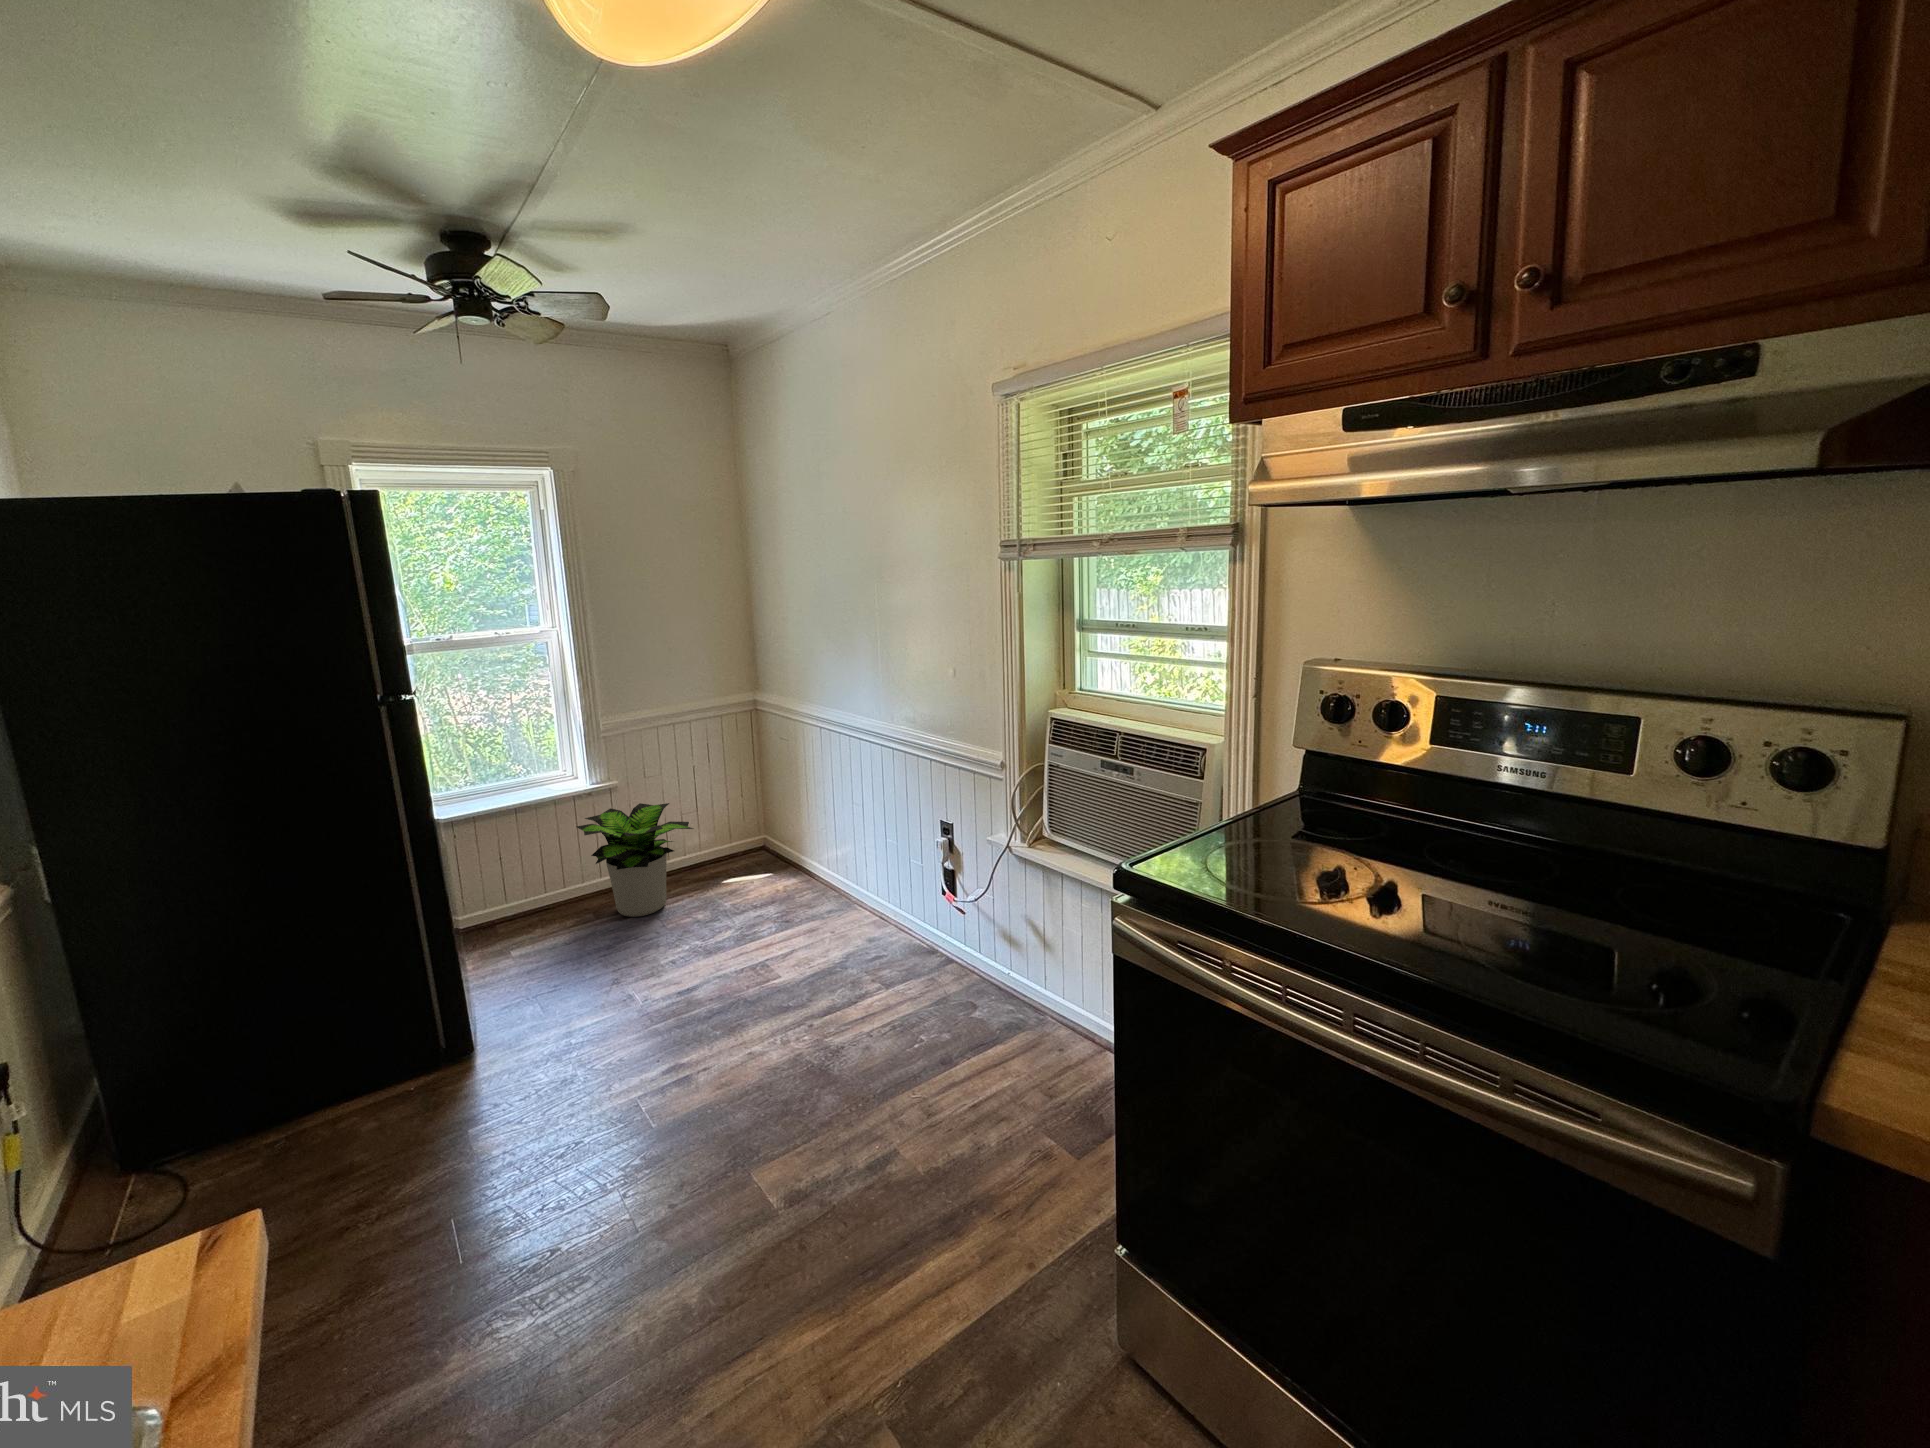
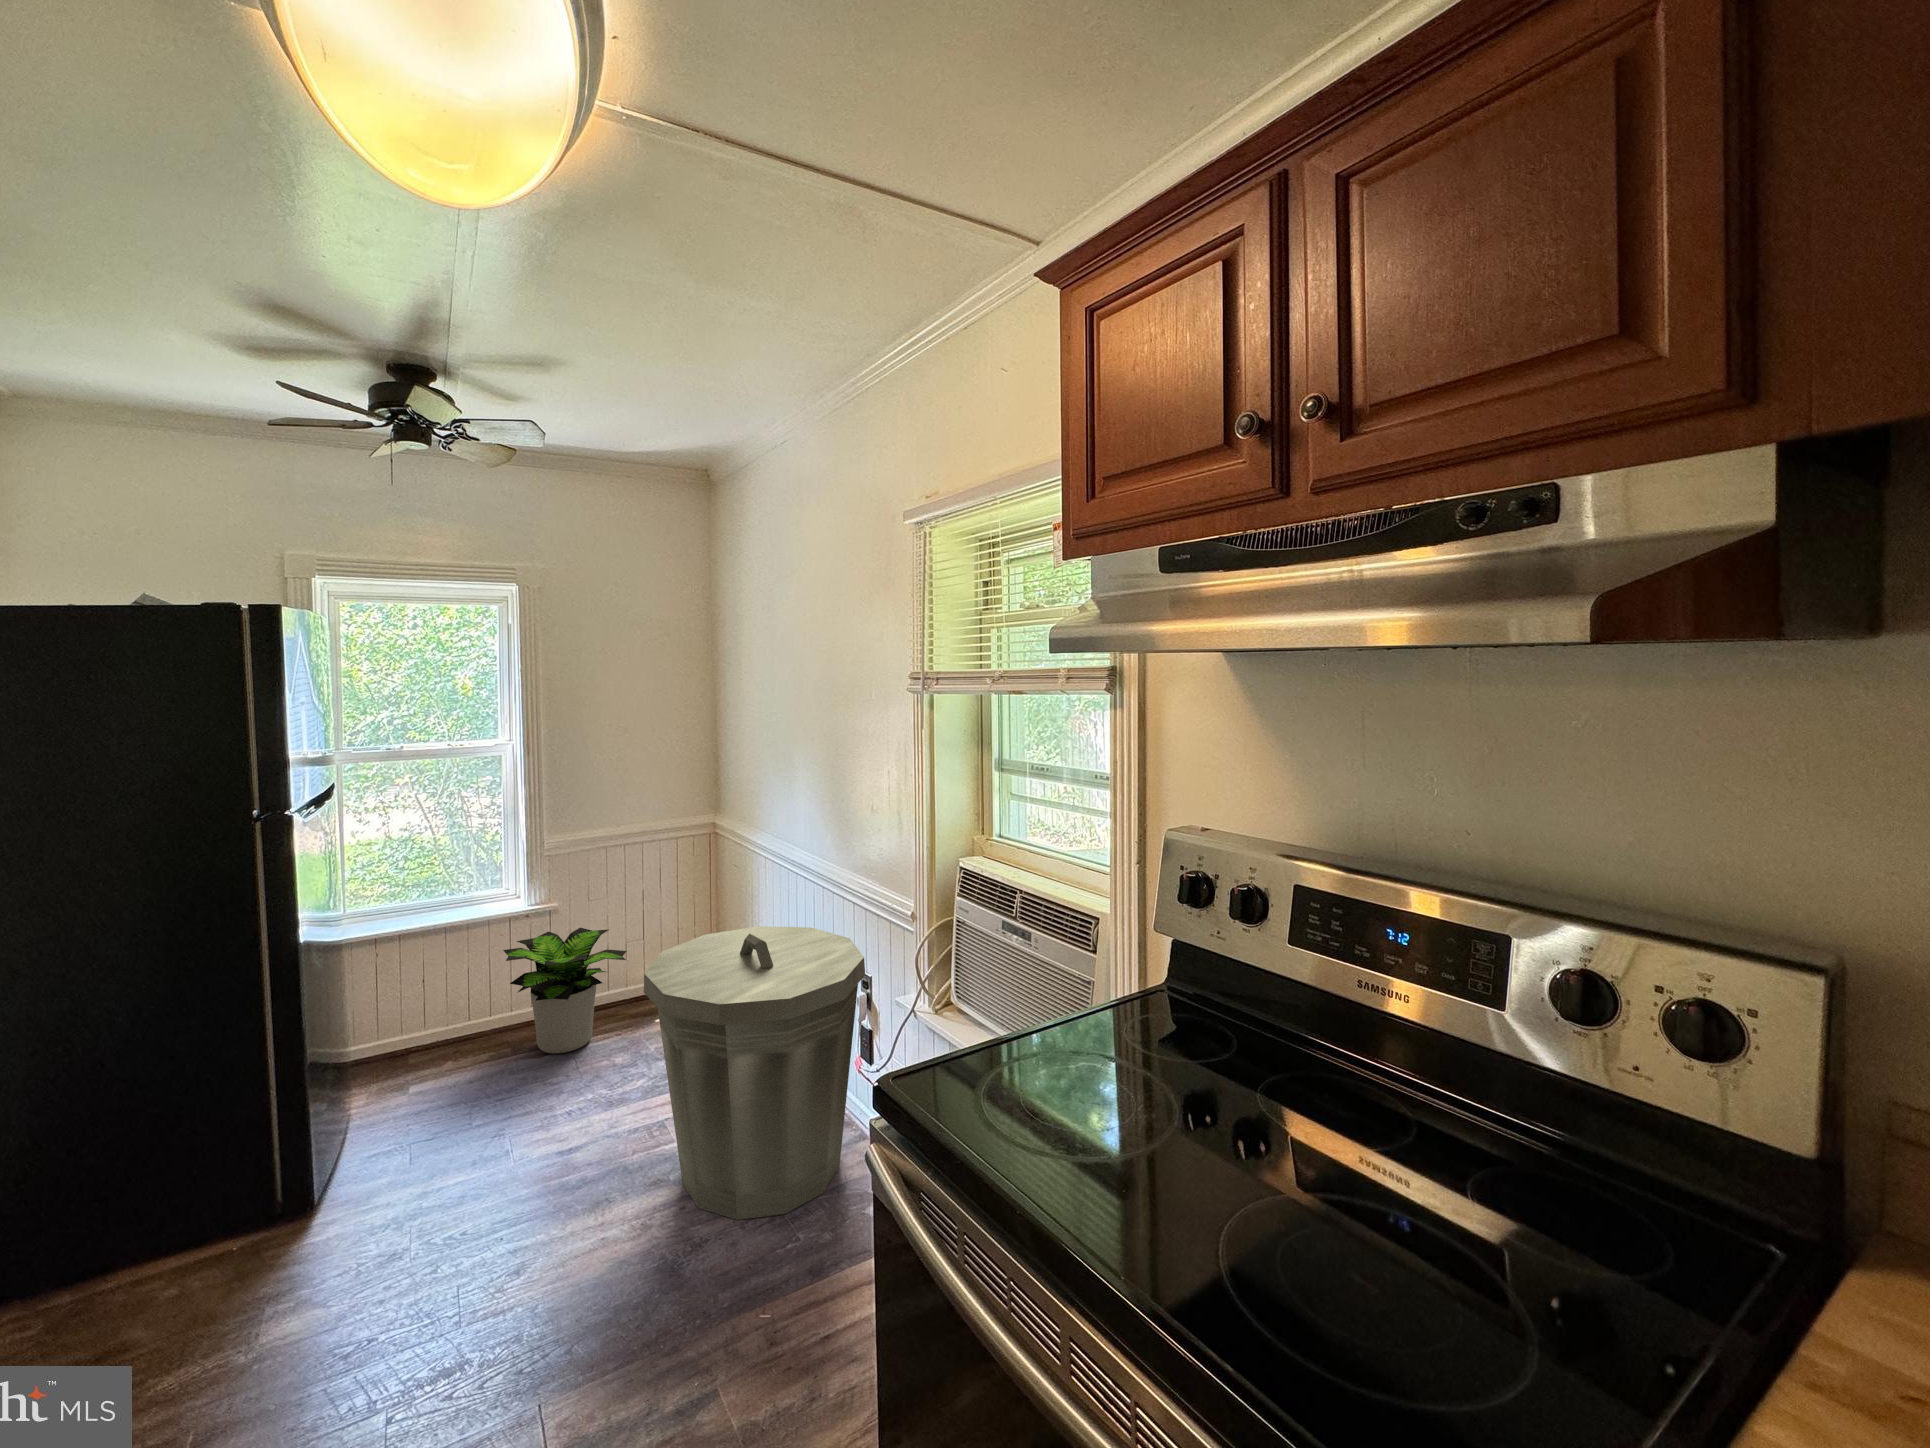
trash can: none [759,785,956,1031] -> present [644,926,865,1220]

